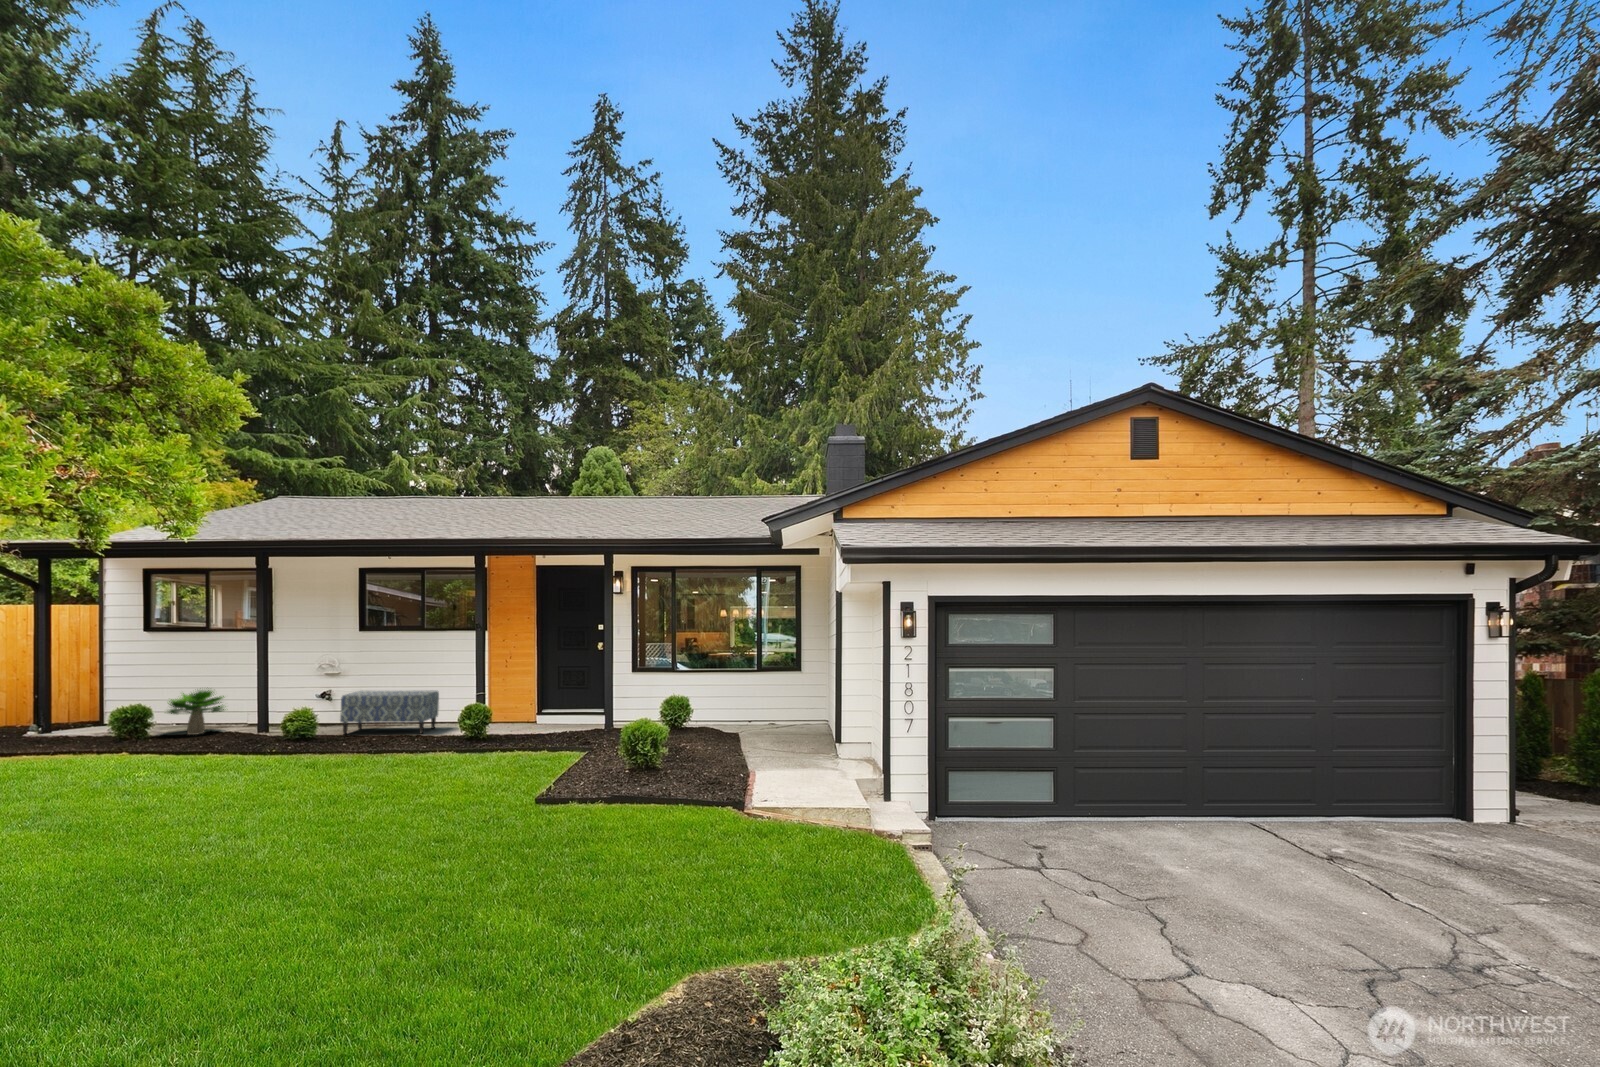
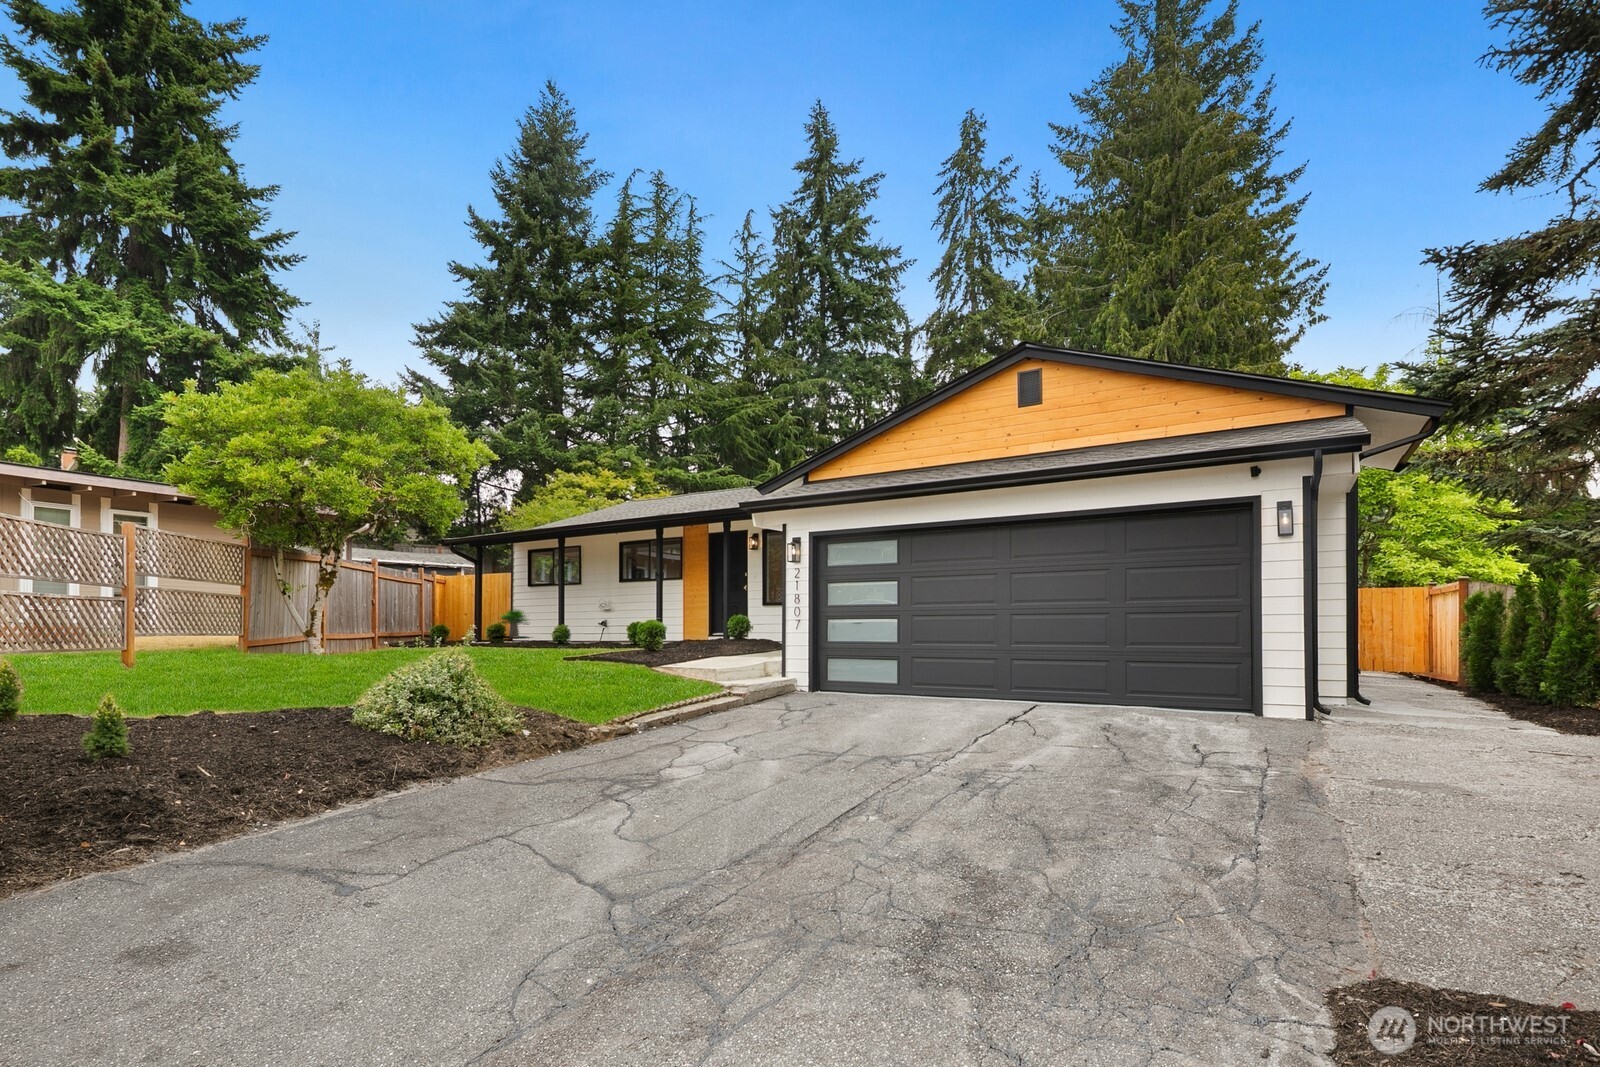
bench: present [340,690,439,734] -> none [562,616,620,648]

